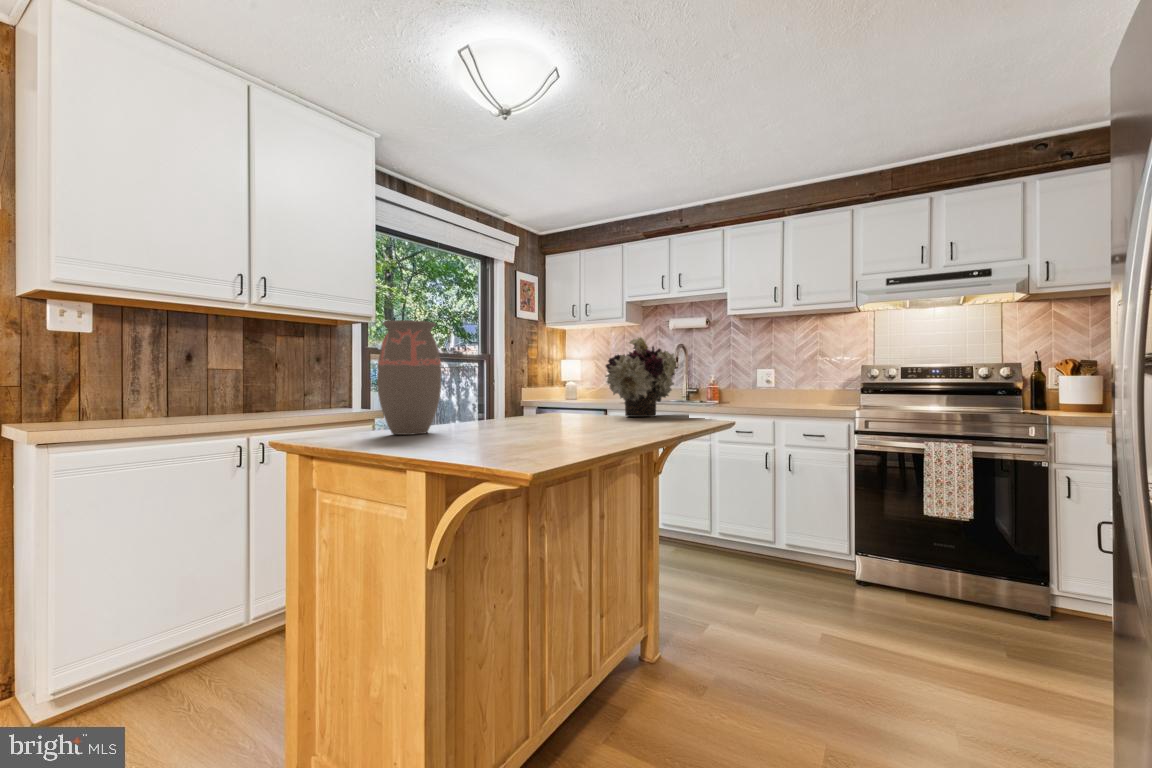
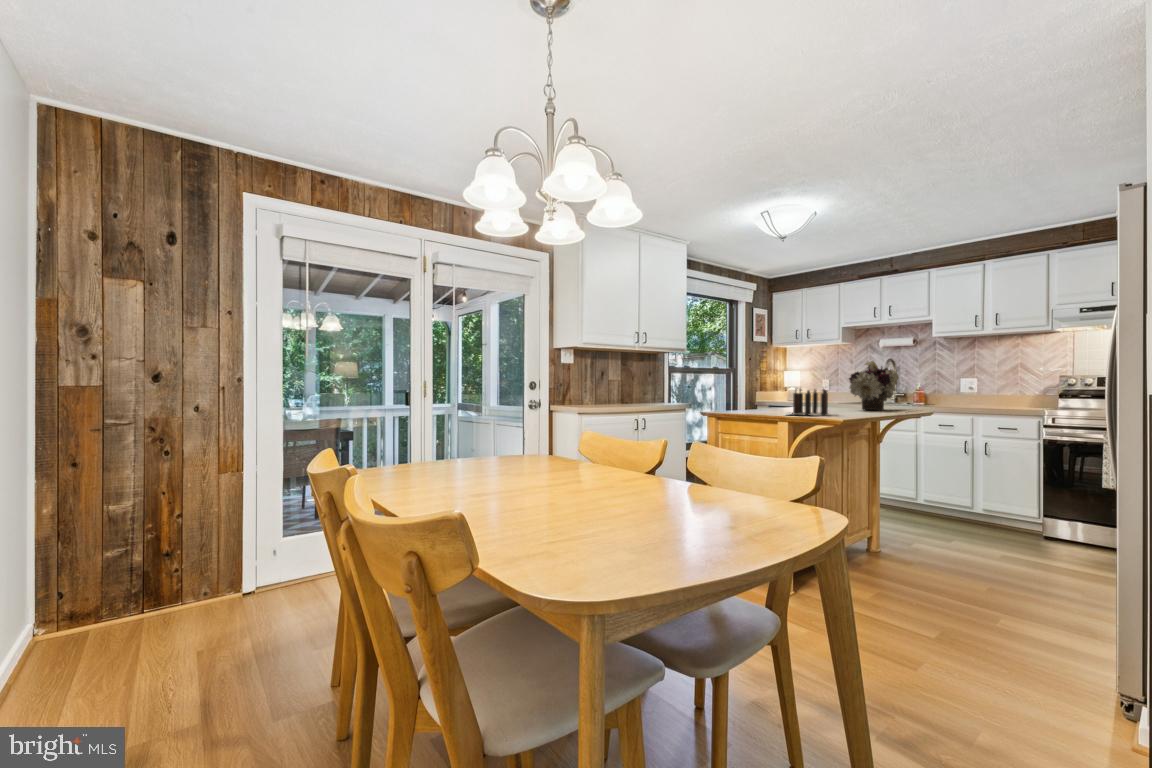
decorative vase: present [377,320,441,435] -> none [723,356,757,416]
candle: none [481,379,598,433] -> present [792,389,832,416]

